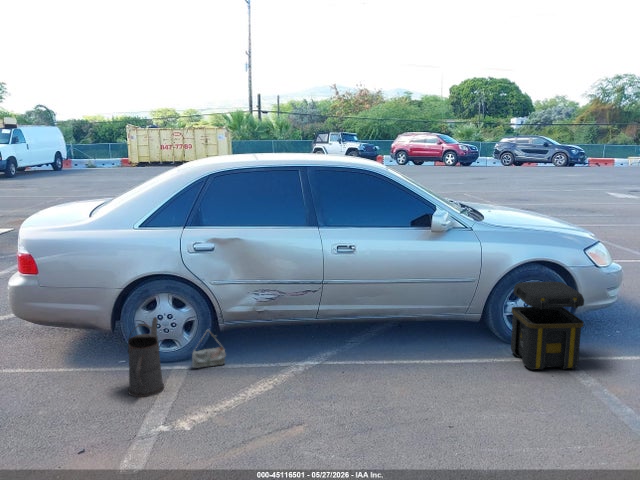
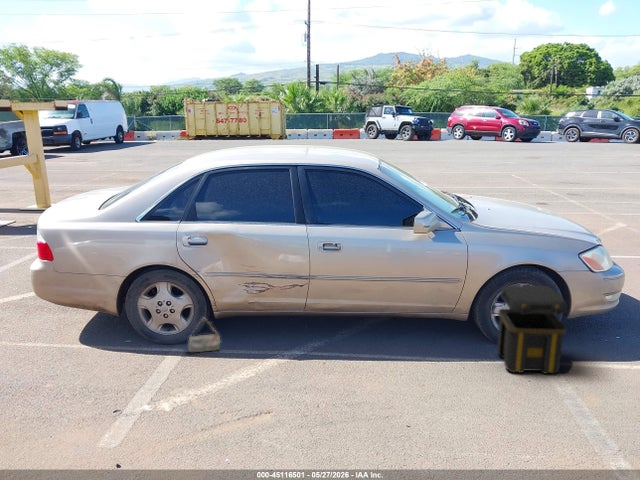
watering can: present [128,317,164,397] -> none [125,304,159,379]

